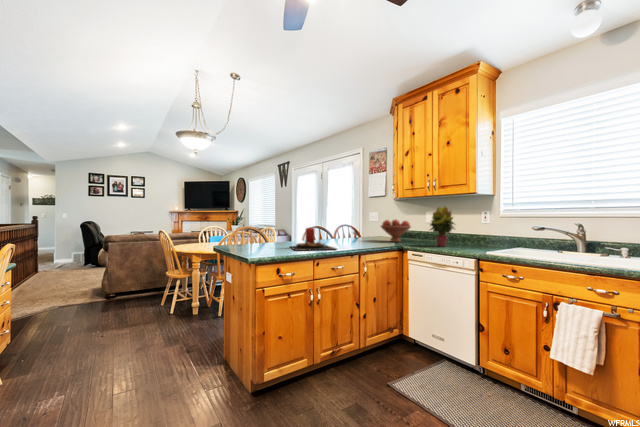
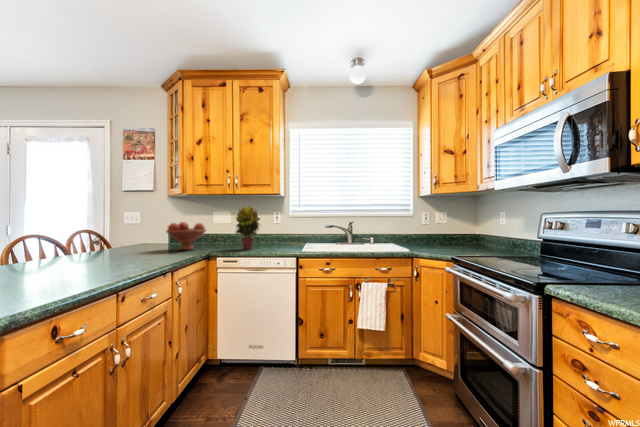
candle: present [291,228,336,251] -> none [30,240,144,285]

